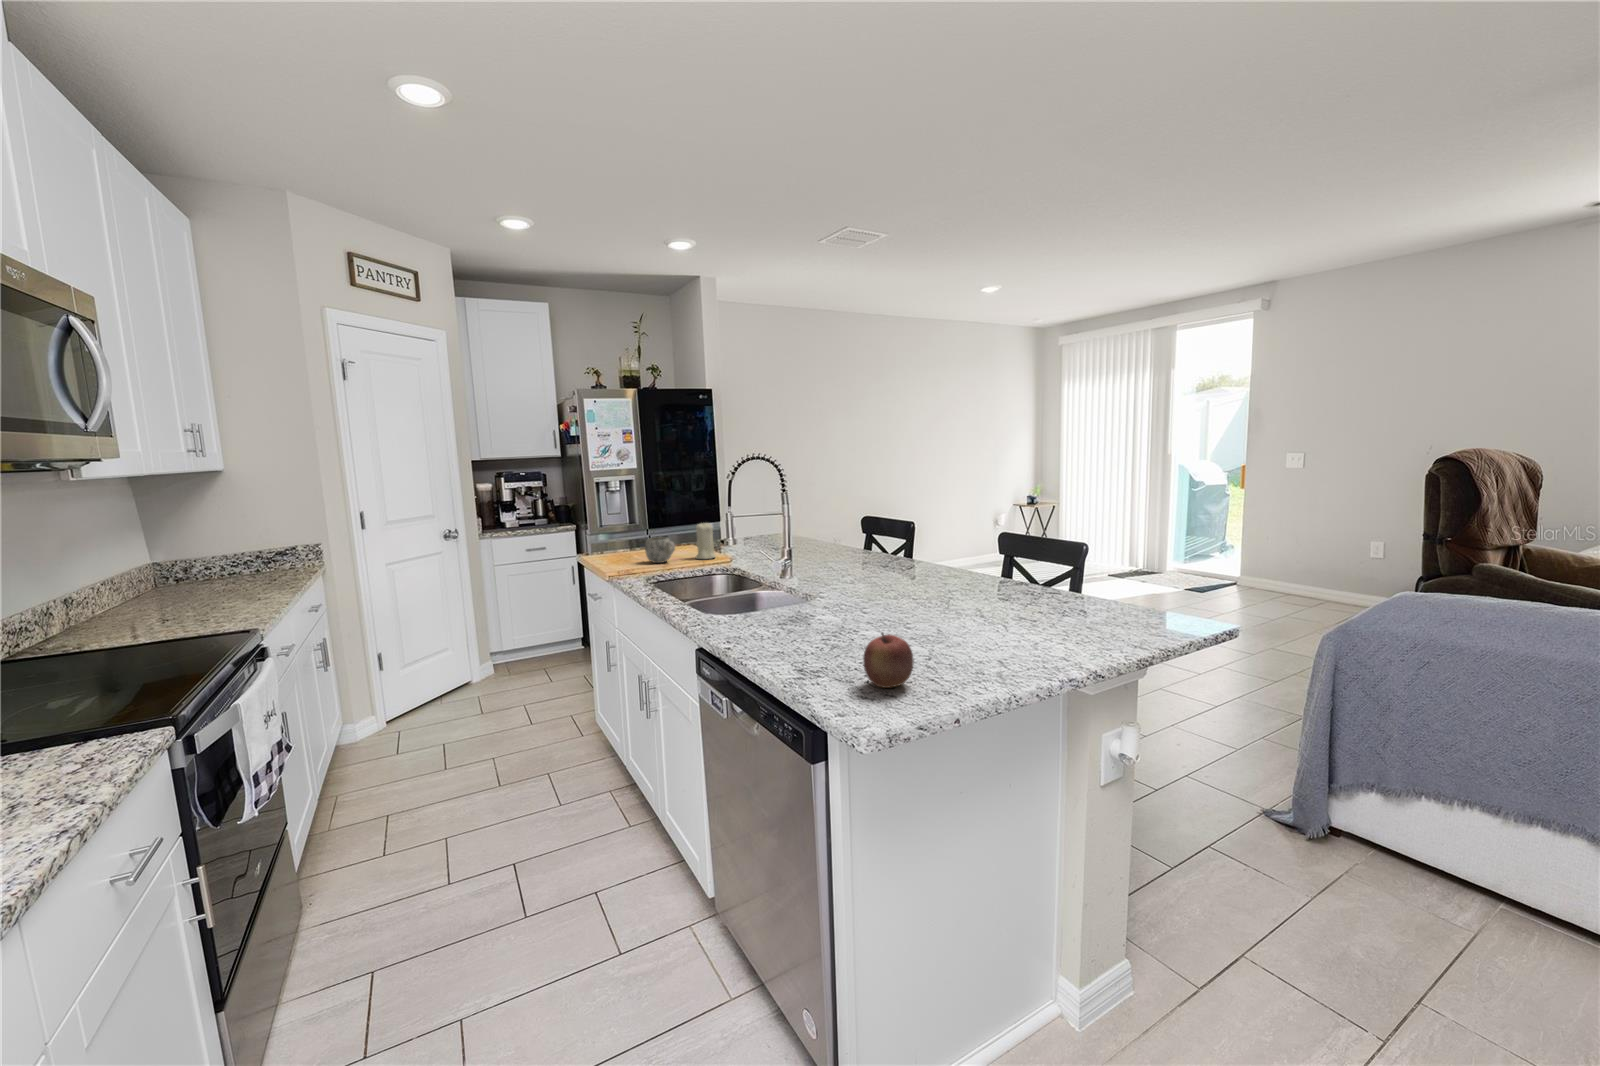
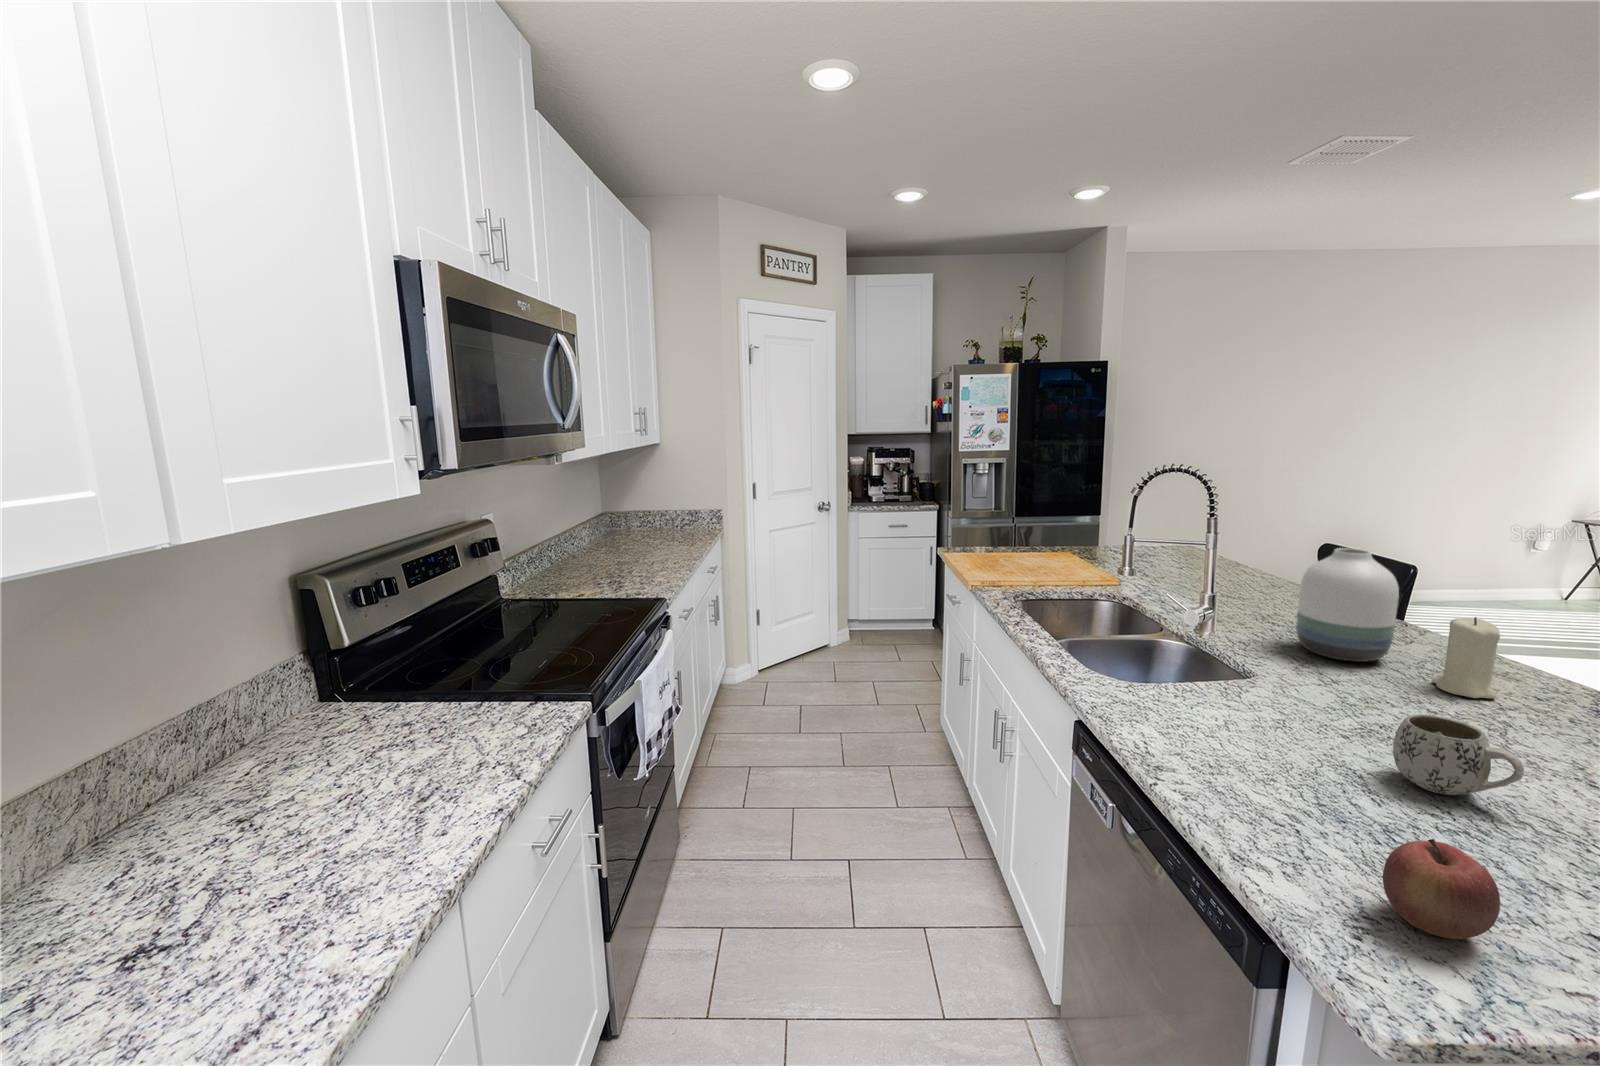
vase: none [840,503,892,579] -> present [1296,548,1399,662]
candle: present [696,523,716,559] -> present [1432,617,1500,698]
mug: present [645,537,675,563] -> present [1393,715,1524,795]

